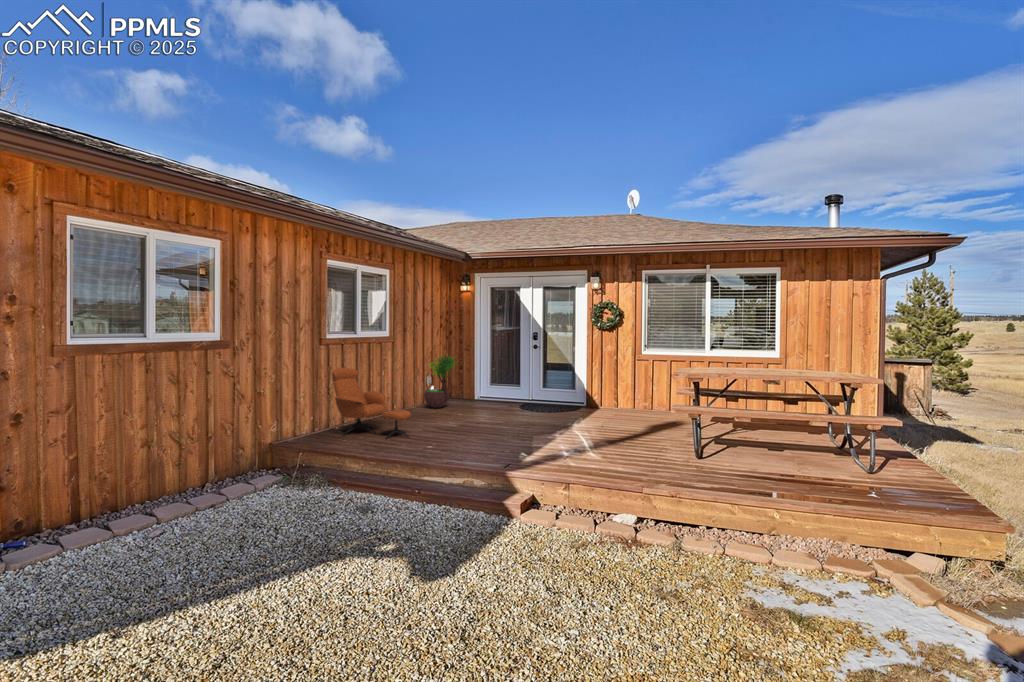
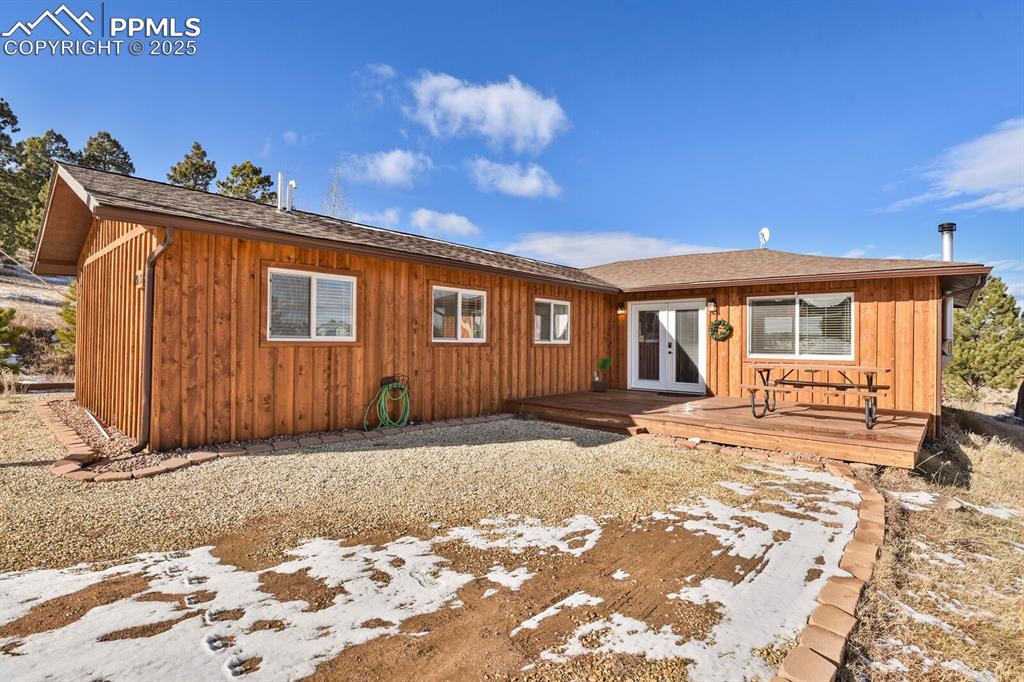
lounge chair: present [332,368,411,438] -> none [537,361,582,402]

